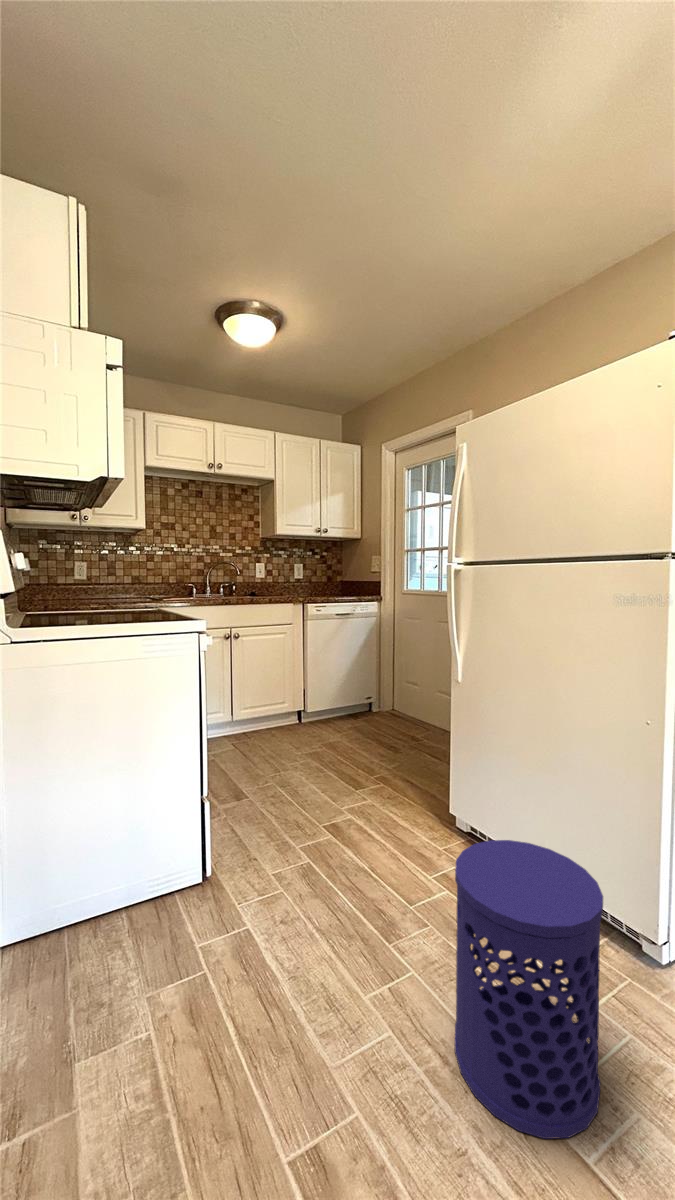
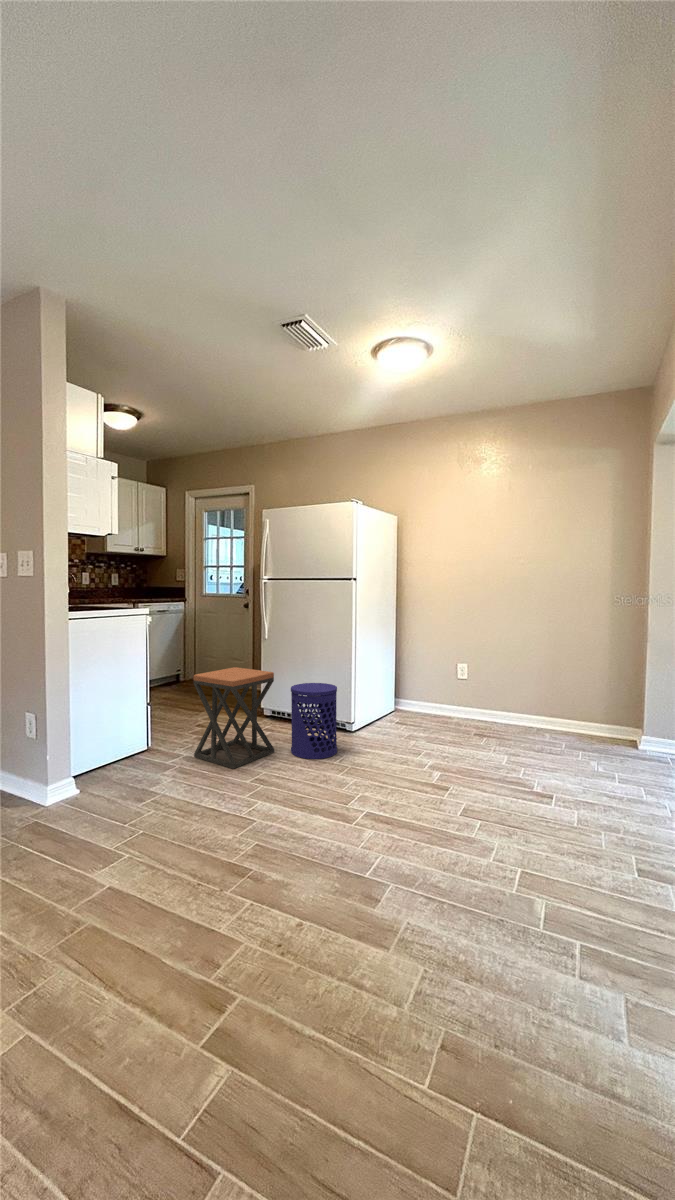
stool: none [235,759,411,1072] -> present [194,667,274,769]

